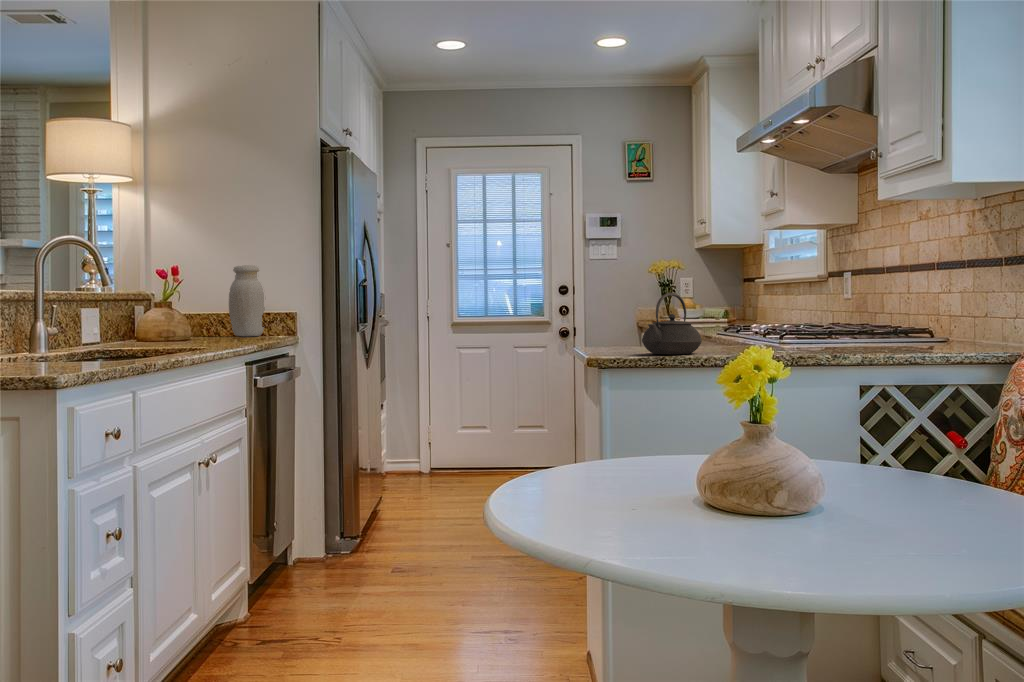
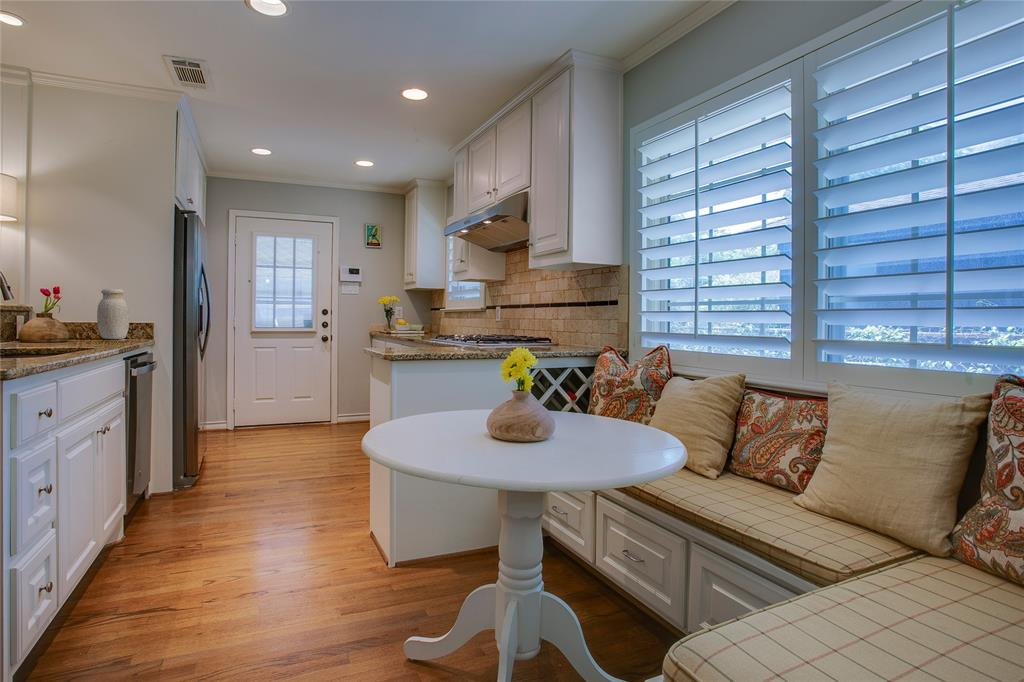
teapot: present [642,293,702,354] -> none [420,318,453,352]

